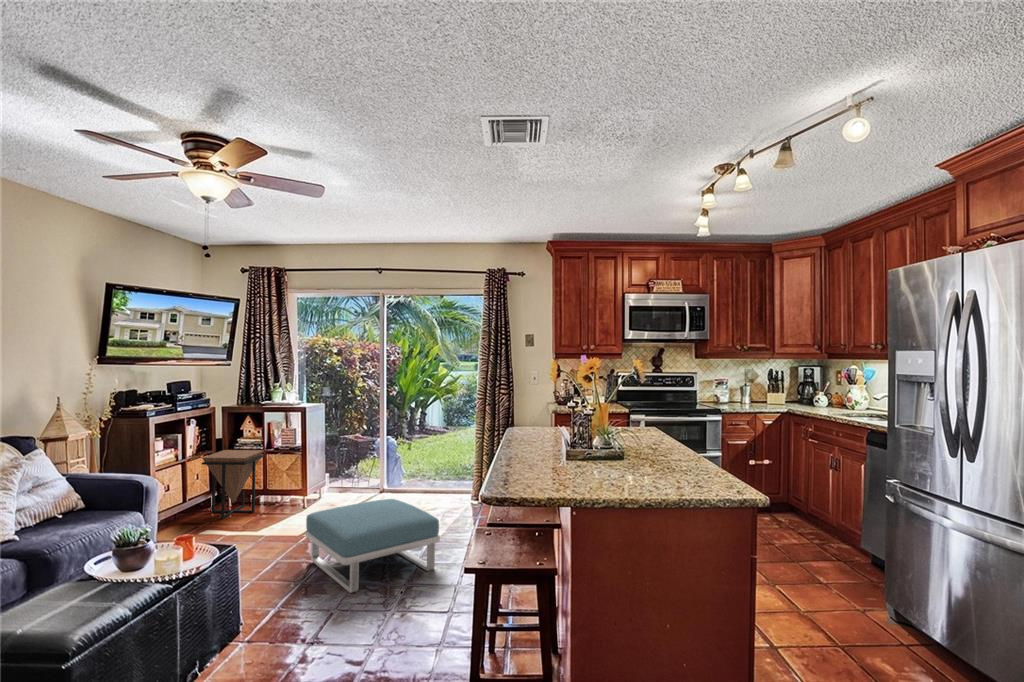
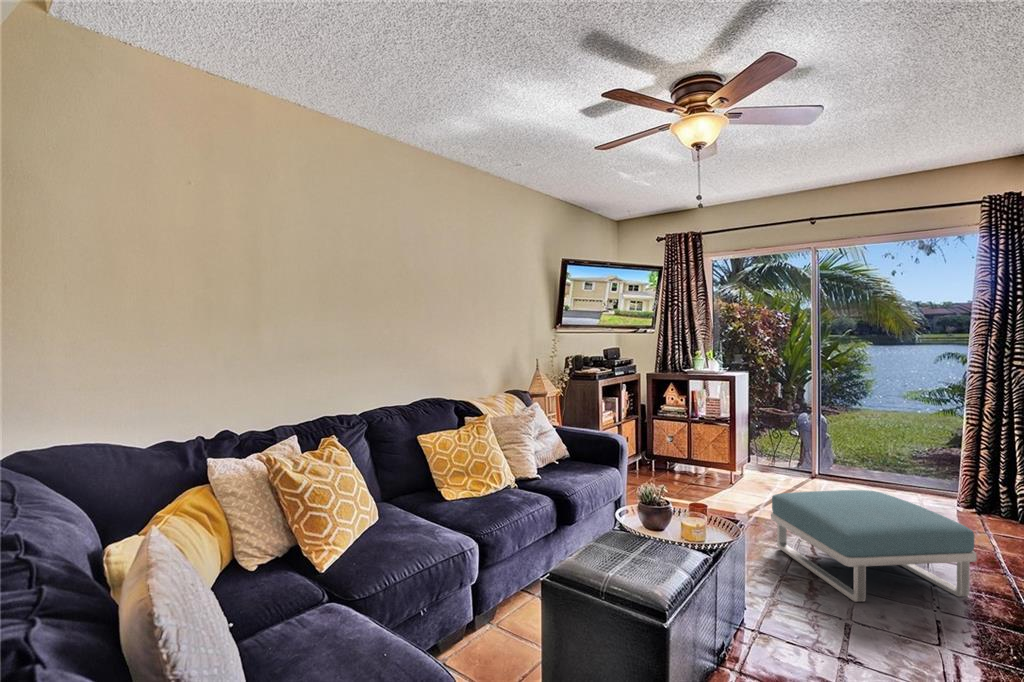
side table: present [202,450,264,519] -> none [634,416,689,483]

